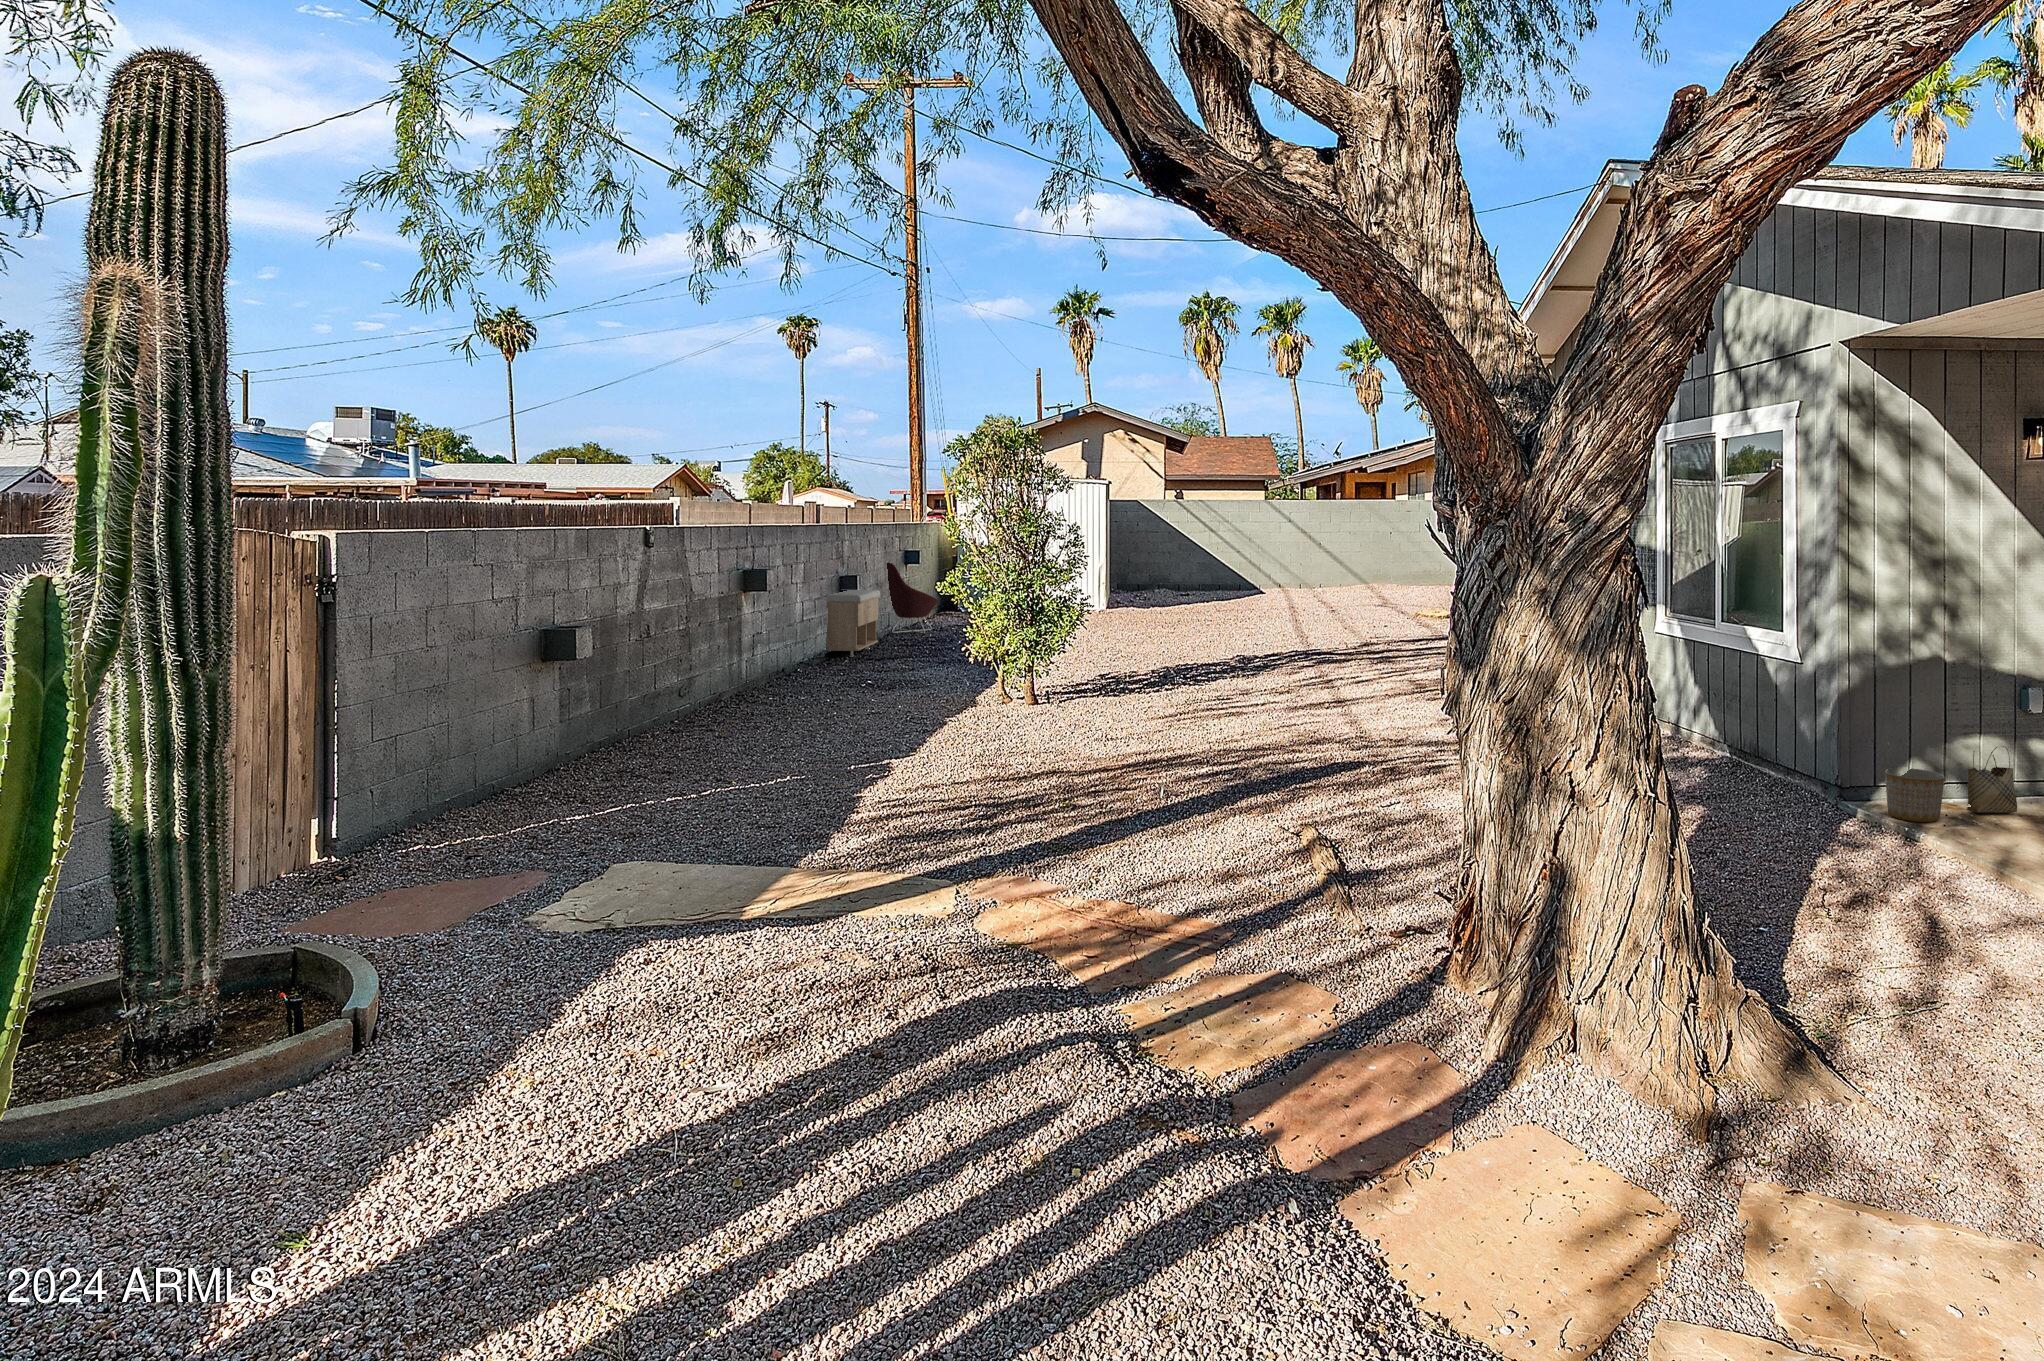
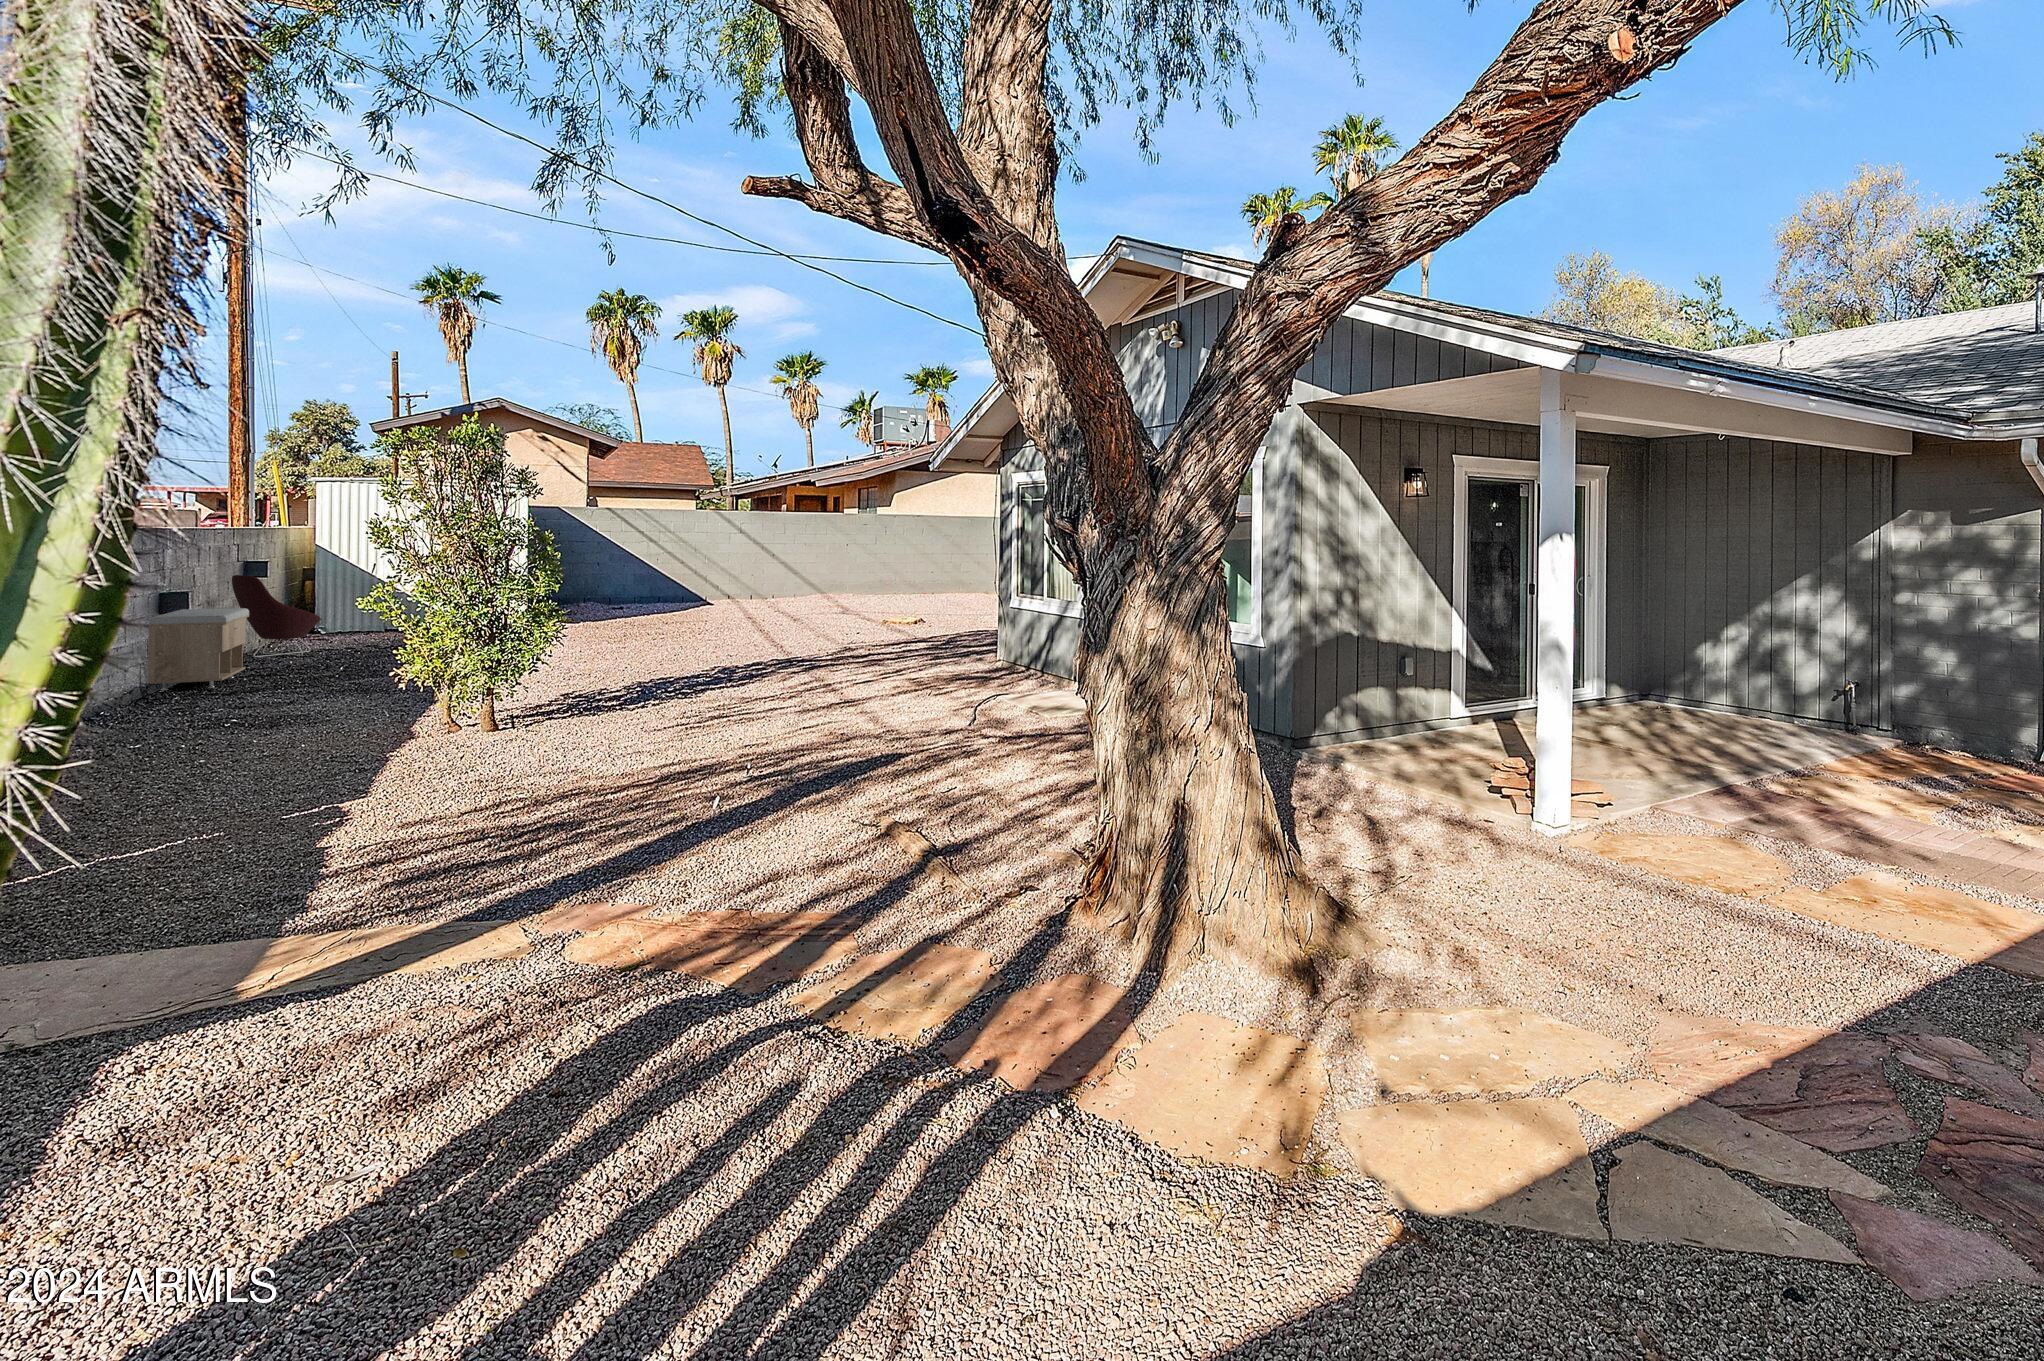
woven basket: present [1967,746,2017,813] -> none [1366,693,1396,744]
planter: present [1885,768,1944,822] -> none [1317,716,1356,755]

